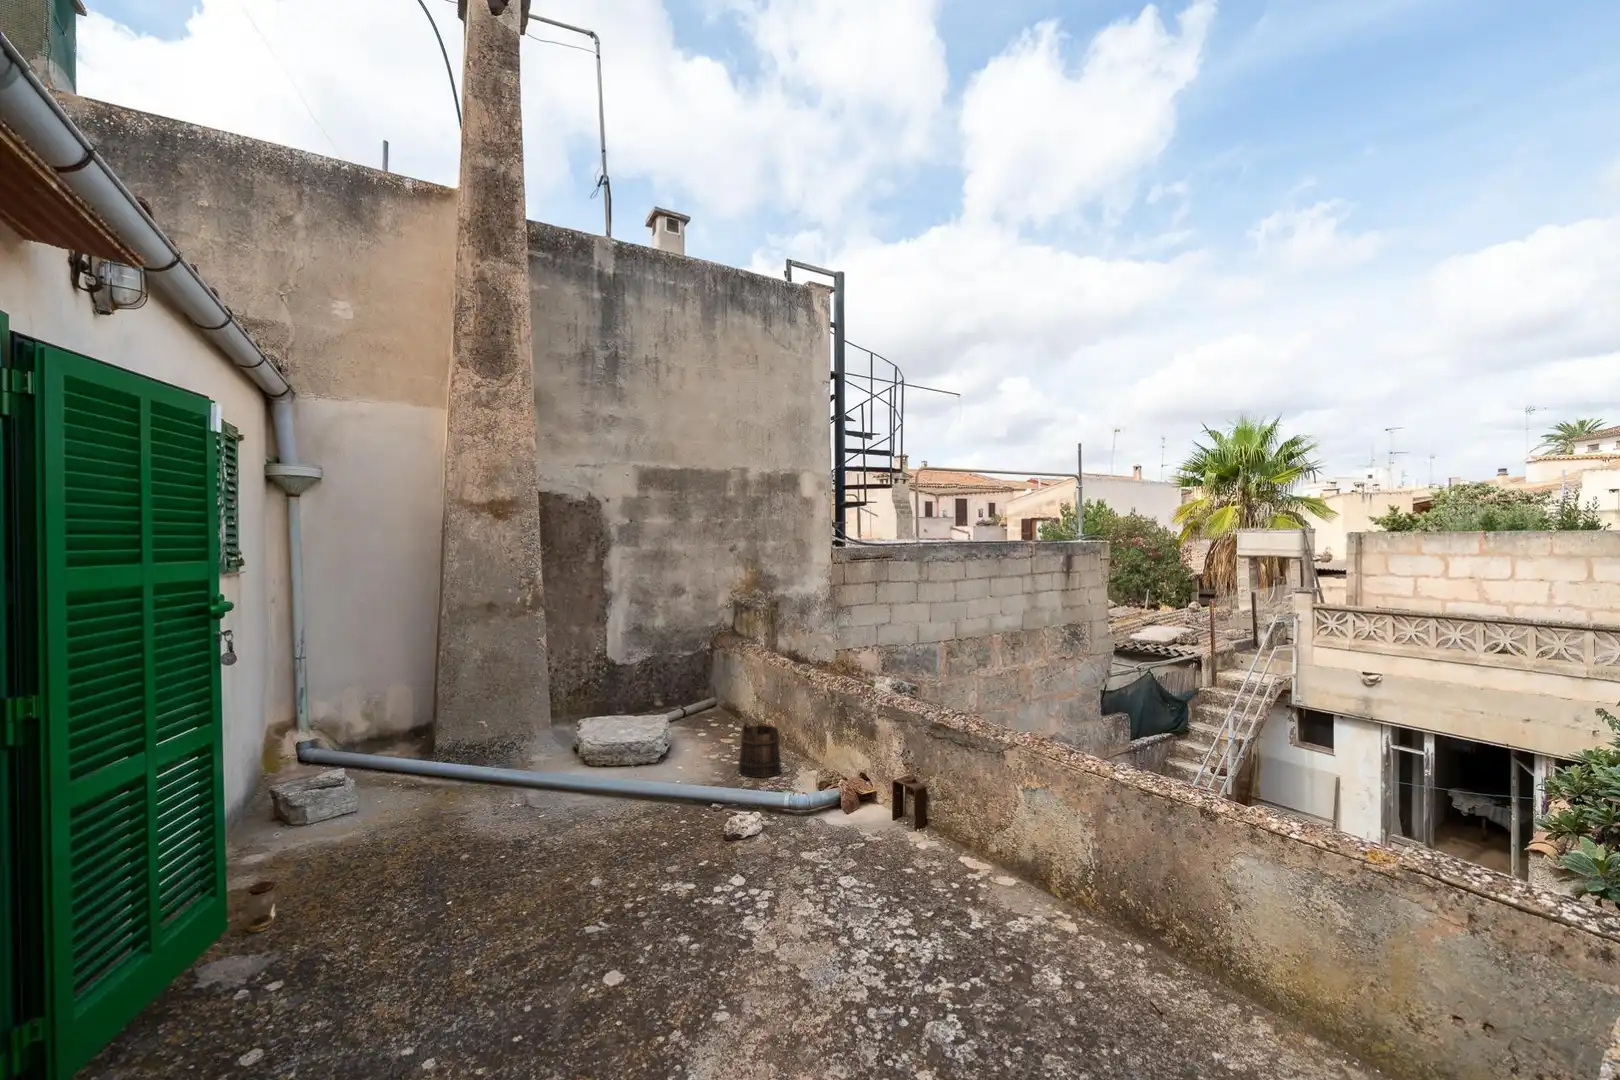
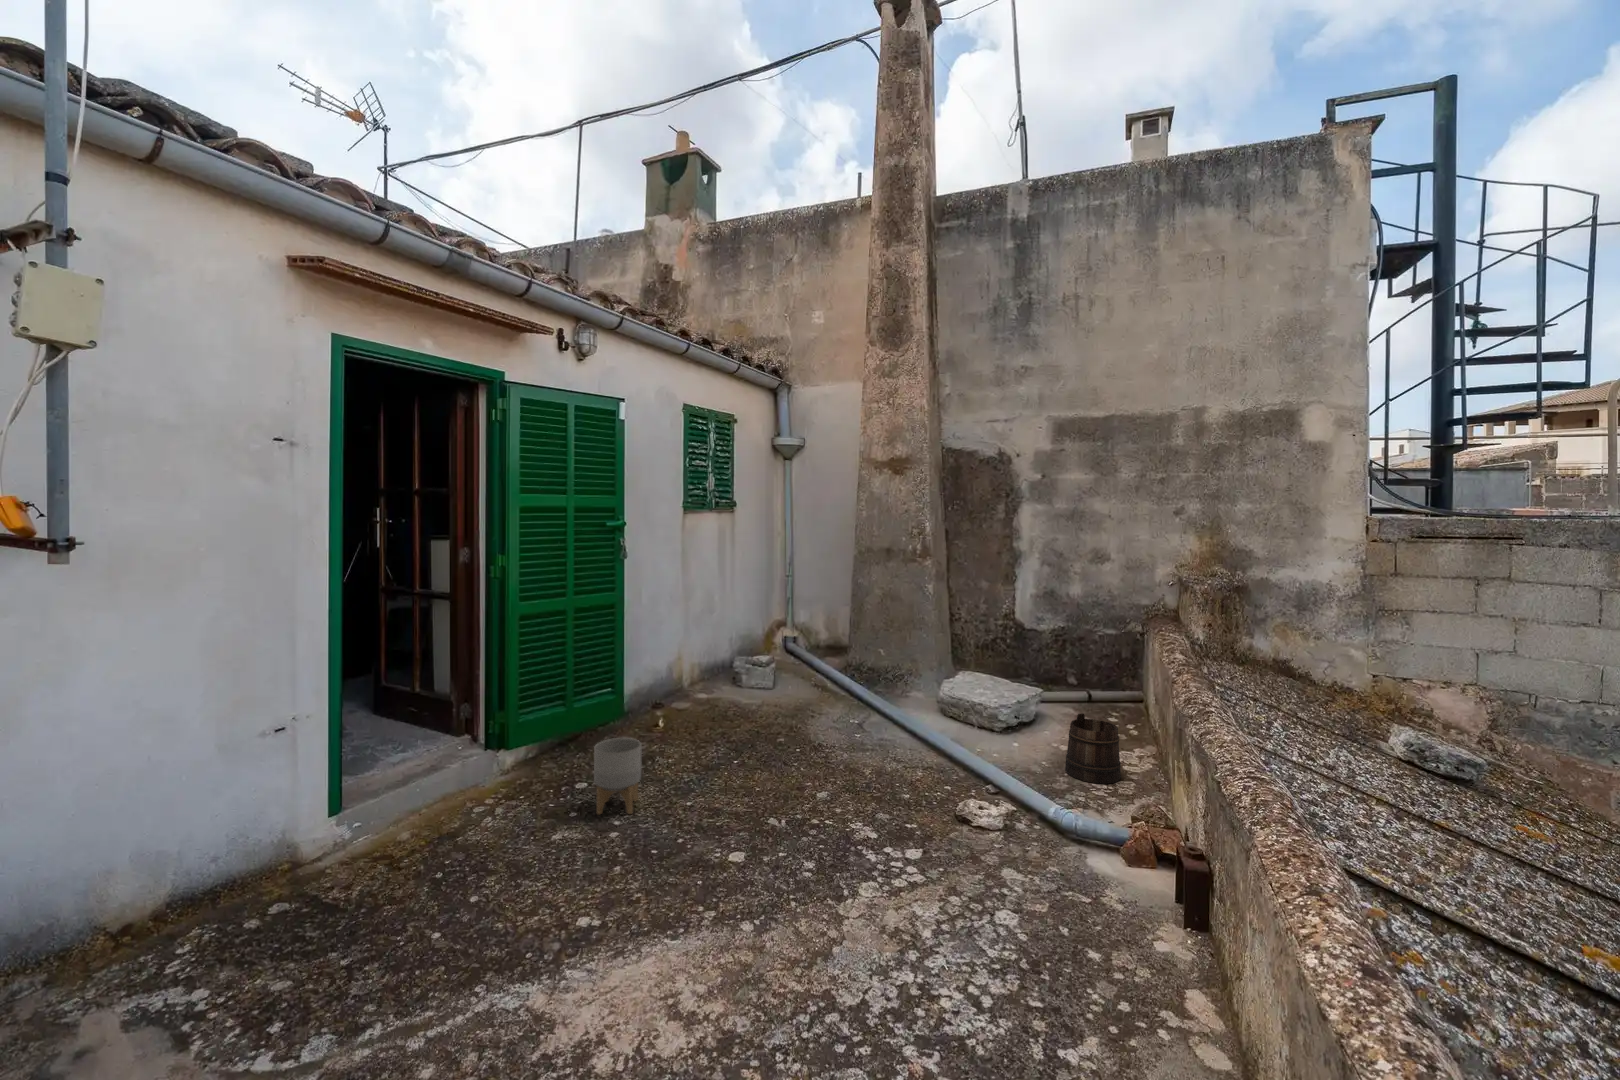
planter: none [327,893,409,1027] -> present [594,738,641,814]

